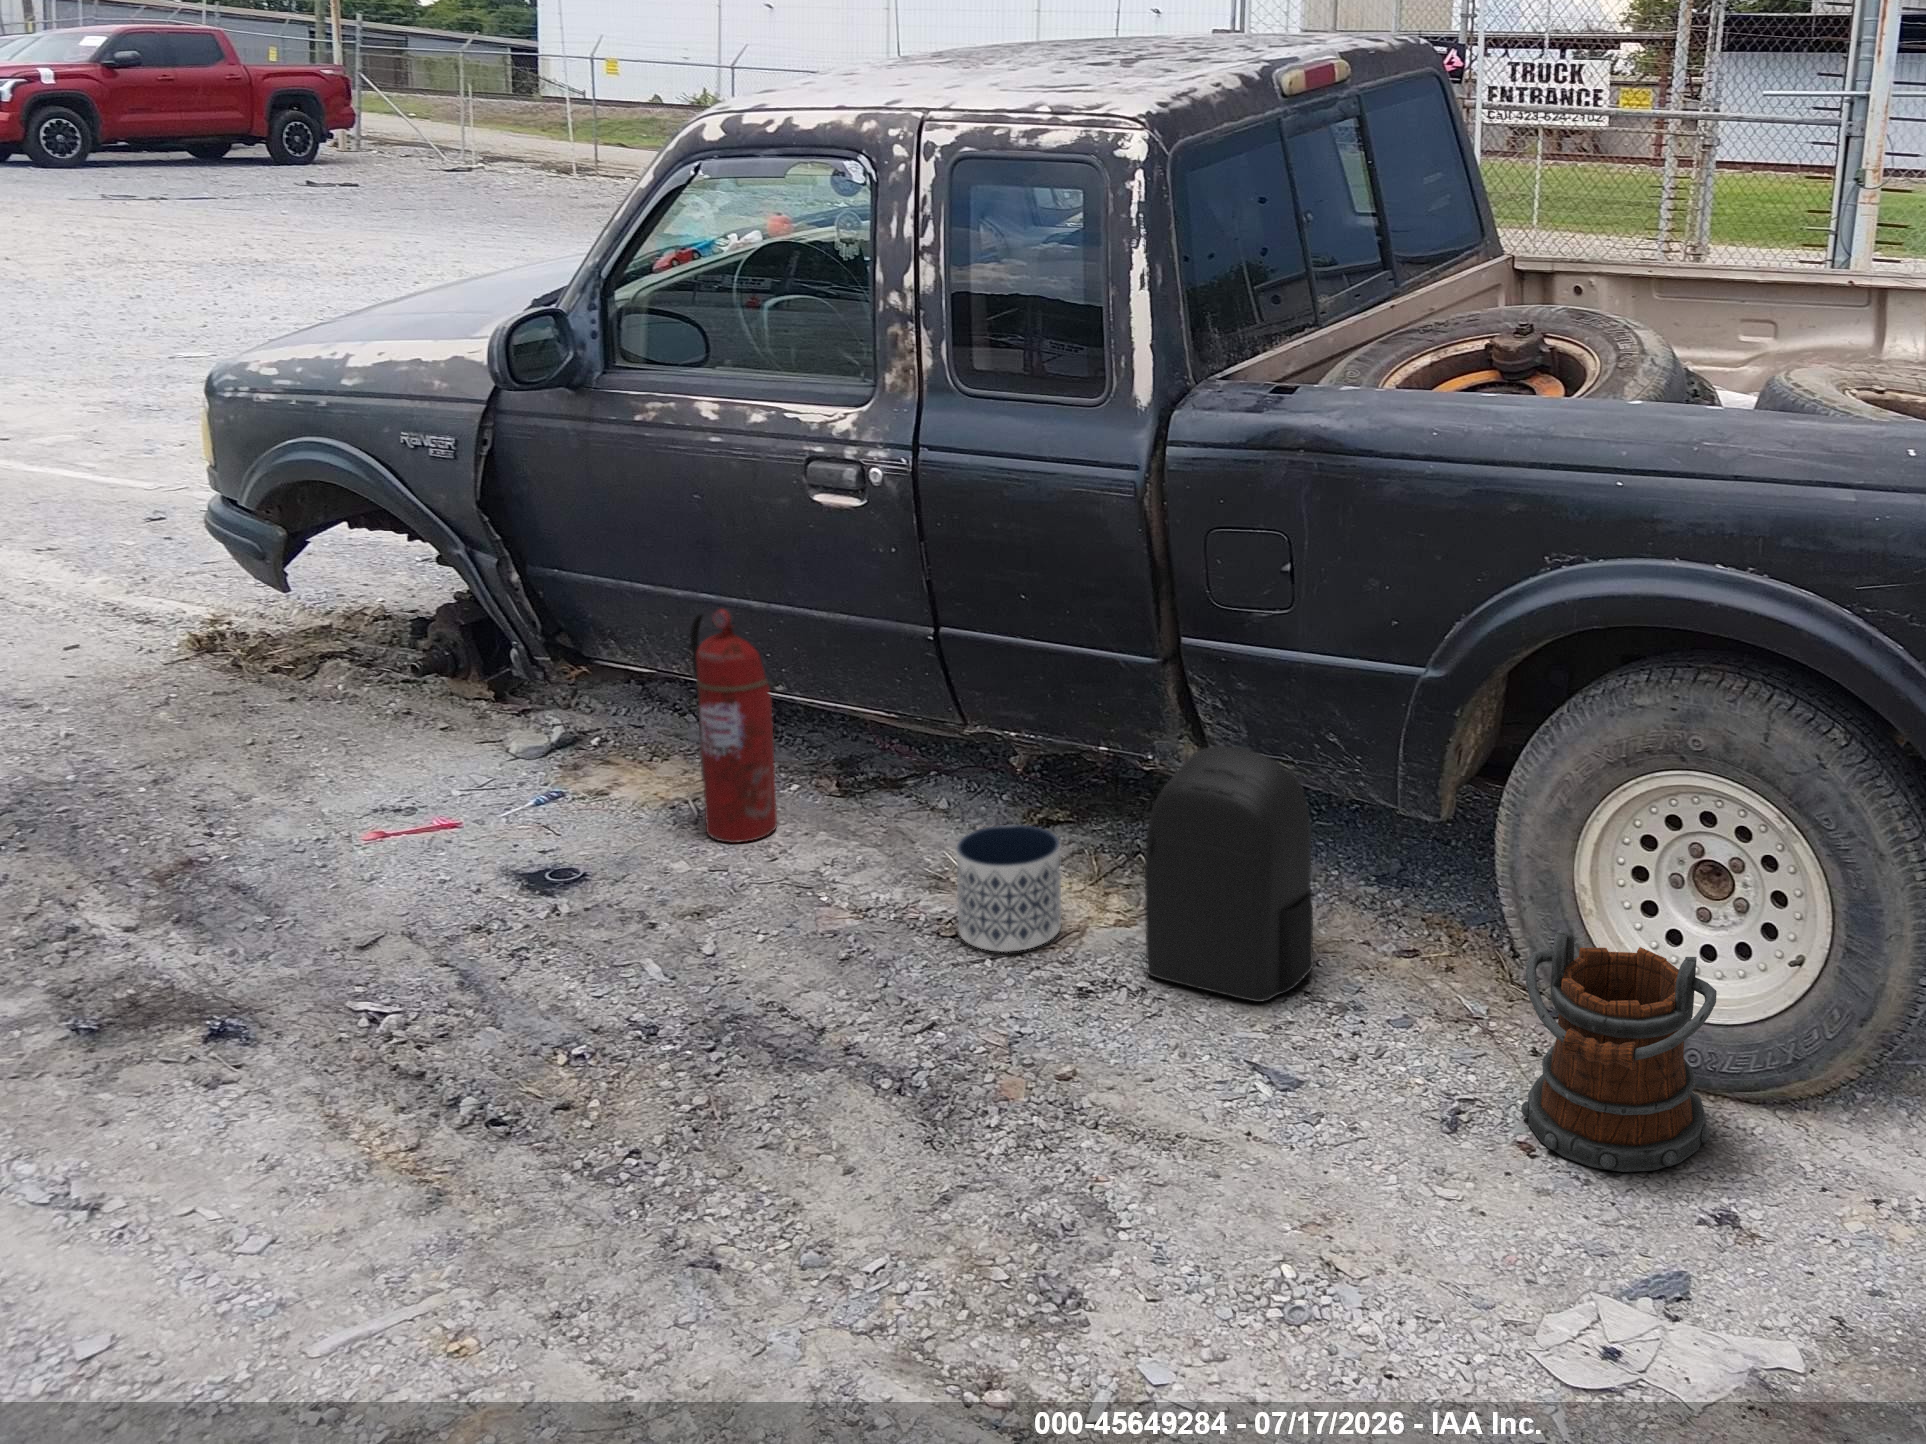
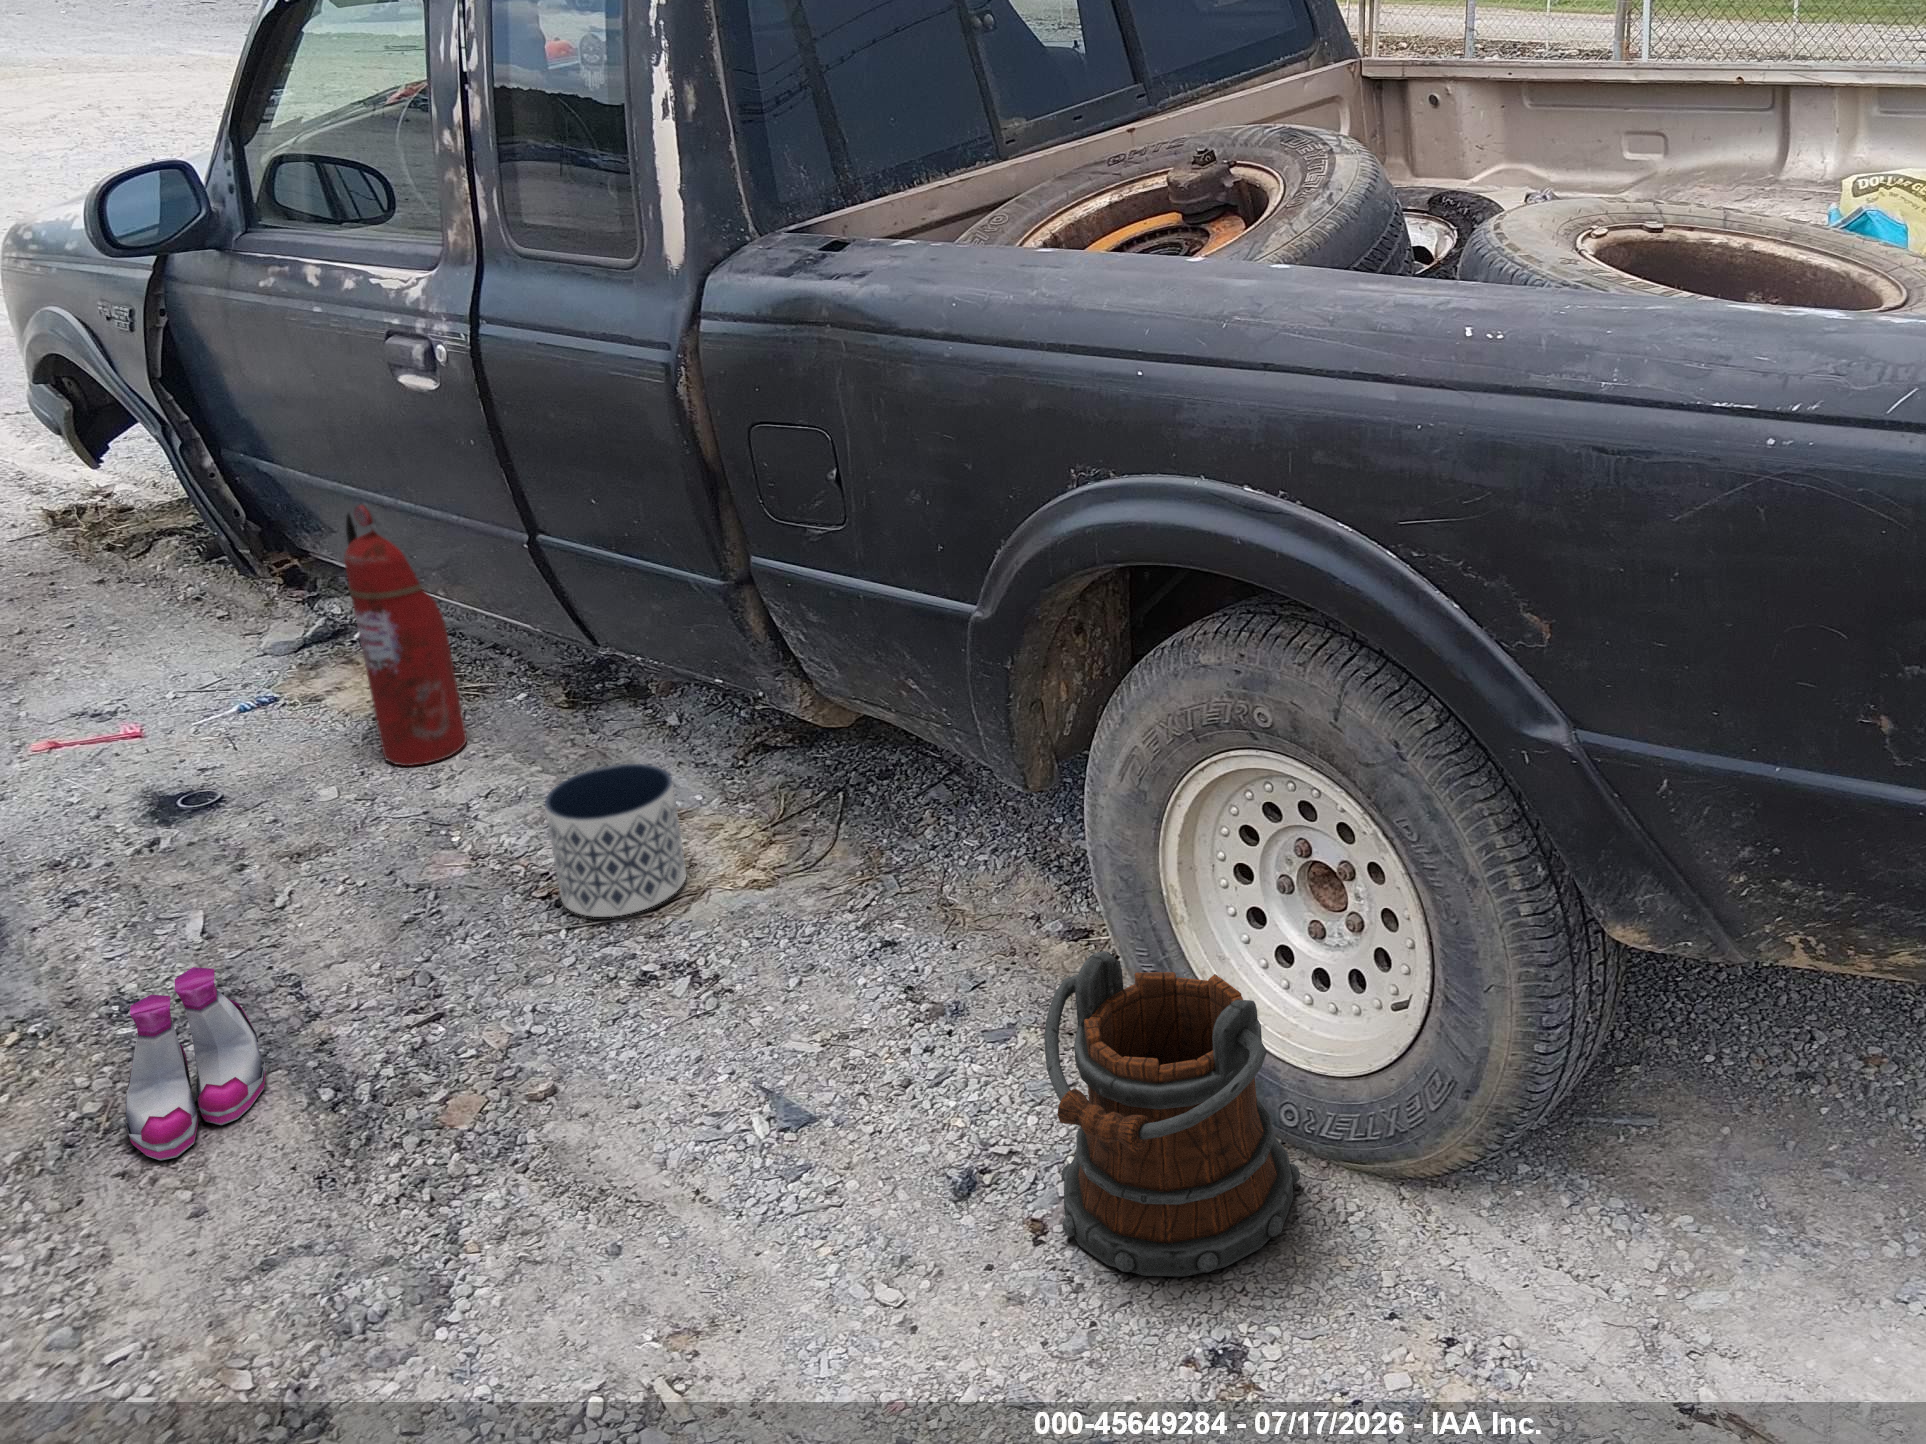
backpack: present [1145,745,1313,1002] -> none [716,668,959,998]
boots: none [713,976,815,1135] -> present [124,967,266,1160]

